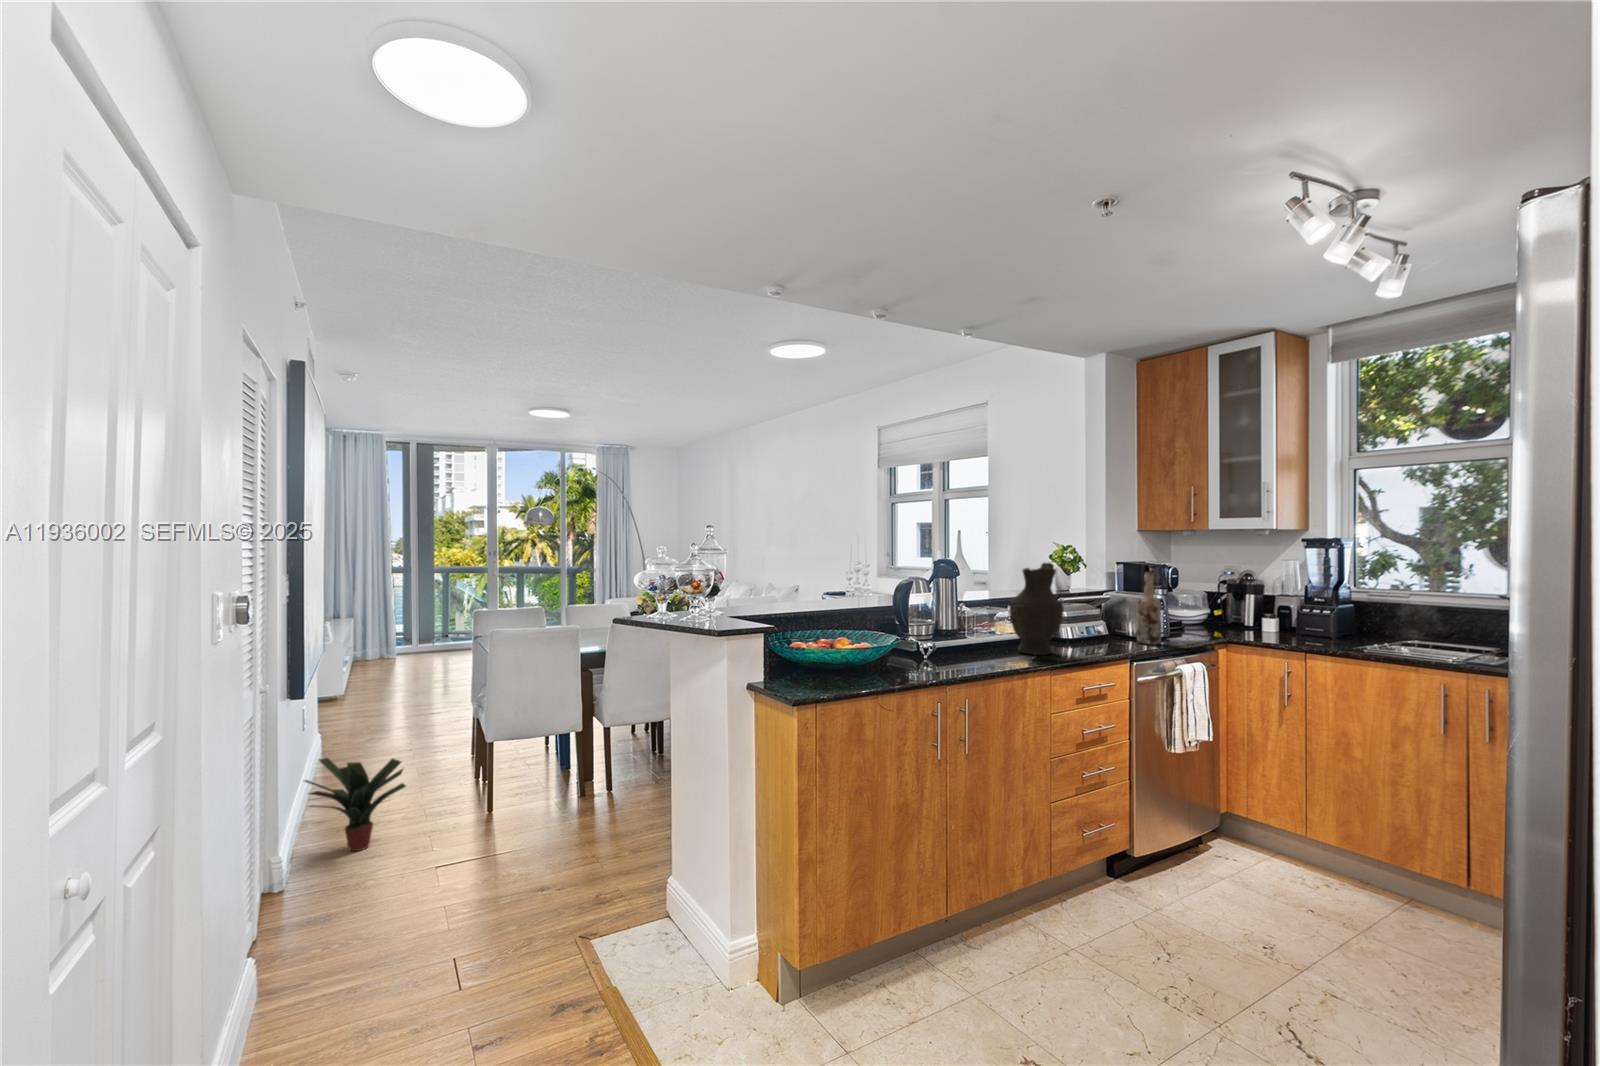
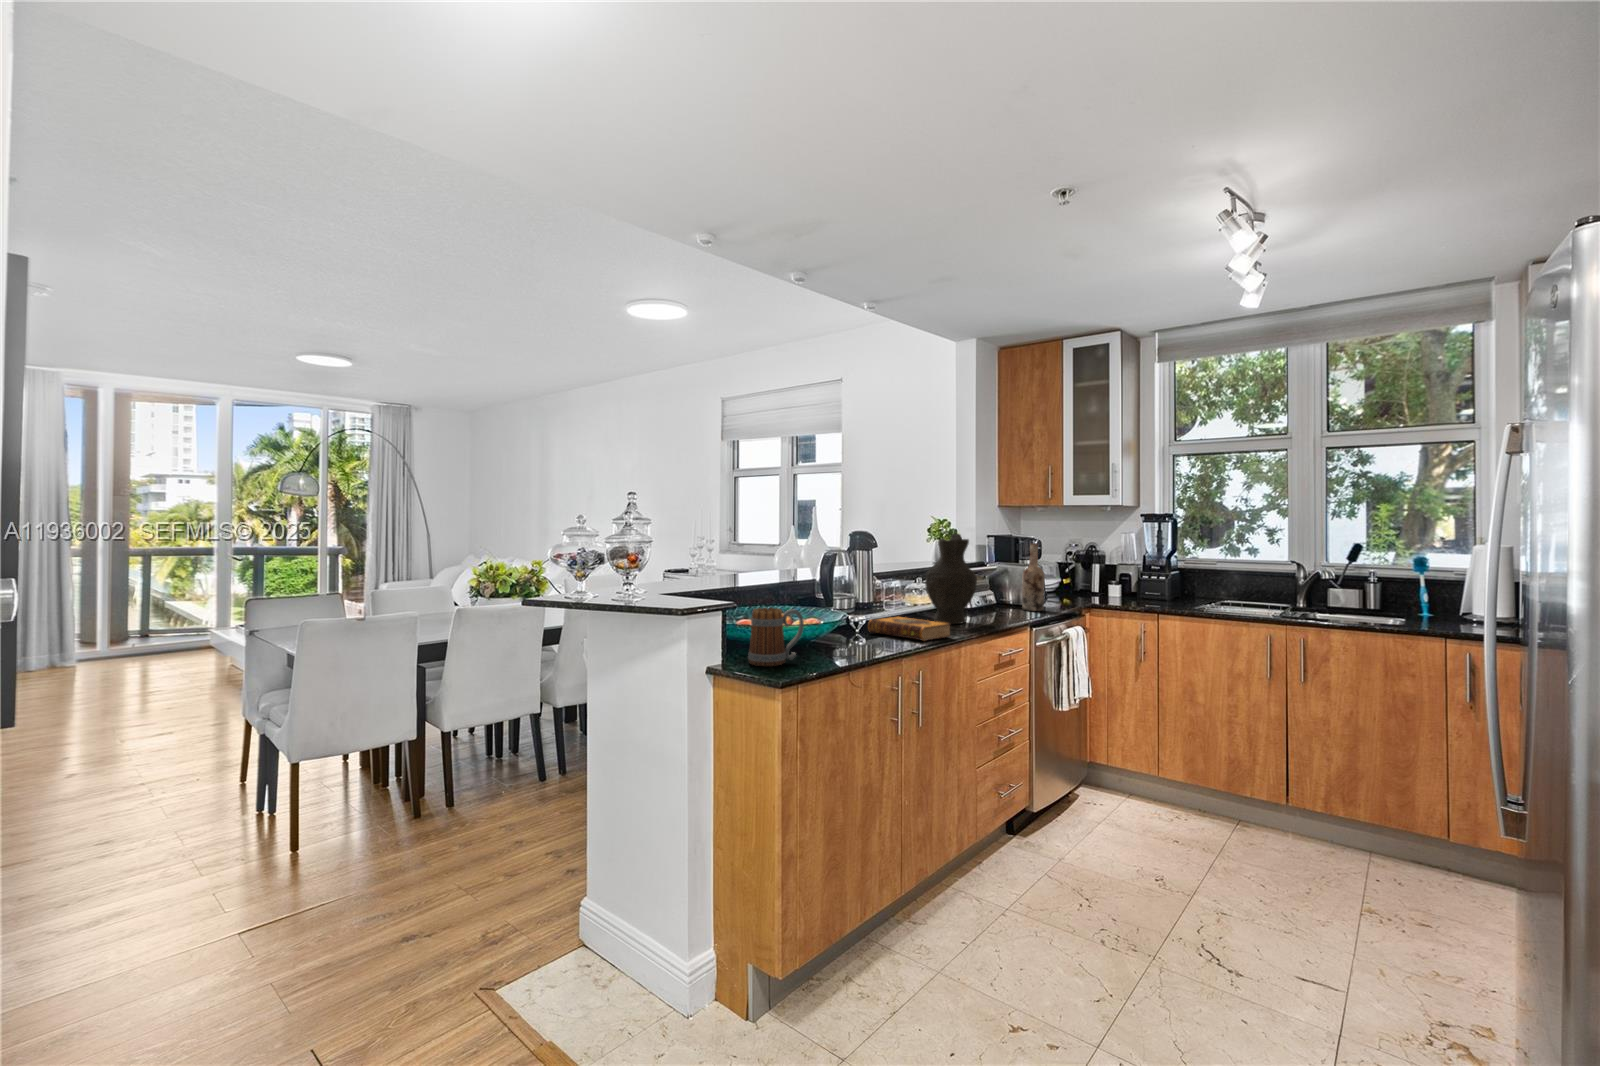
mug: none [788,633,838,686] -> present [748,608,804,666]
hardback book: none [935,645,1014,670] -> present [868,617,951,641]
potted plant: present [305,758,406,851] -> none [18,790,185,921]

